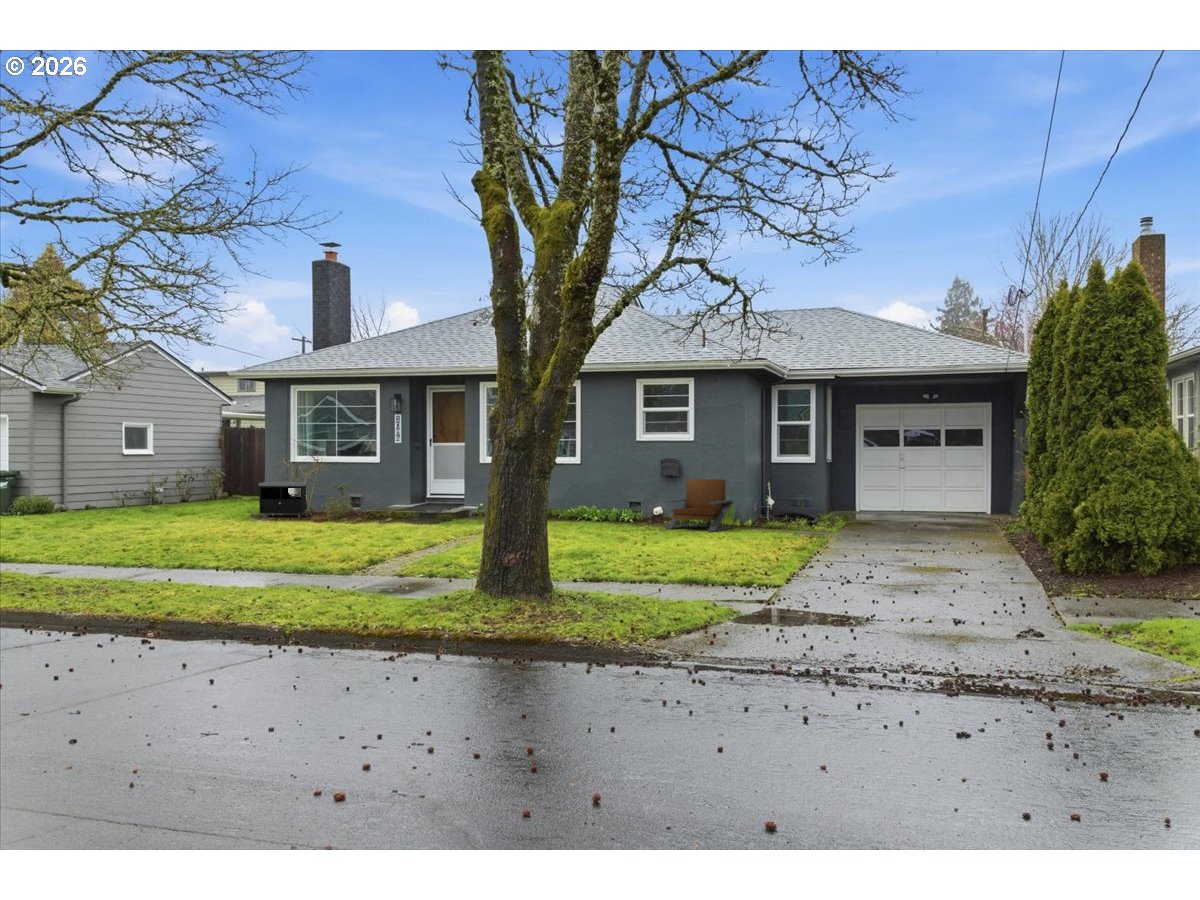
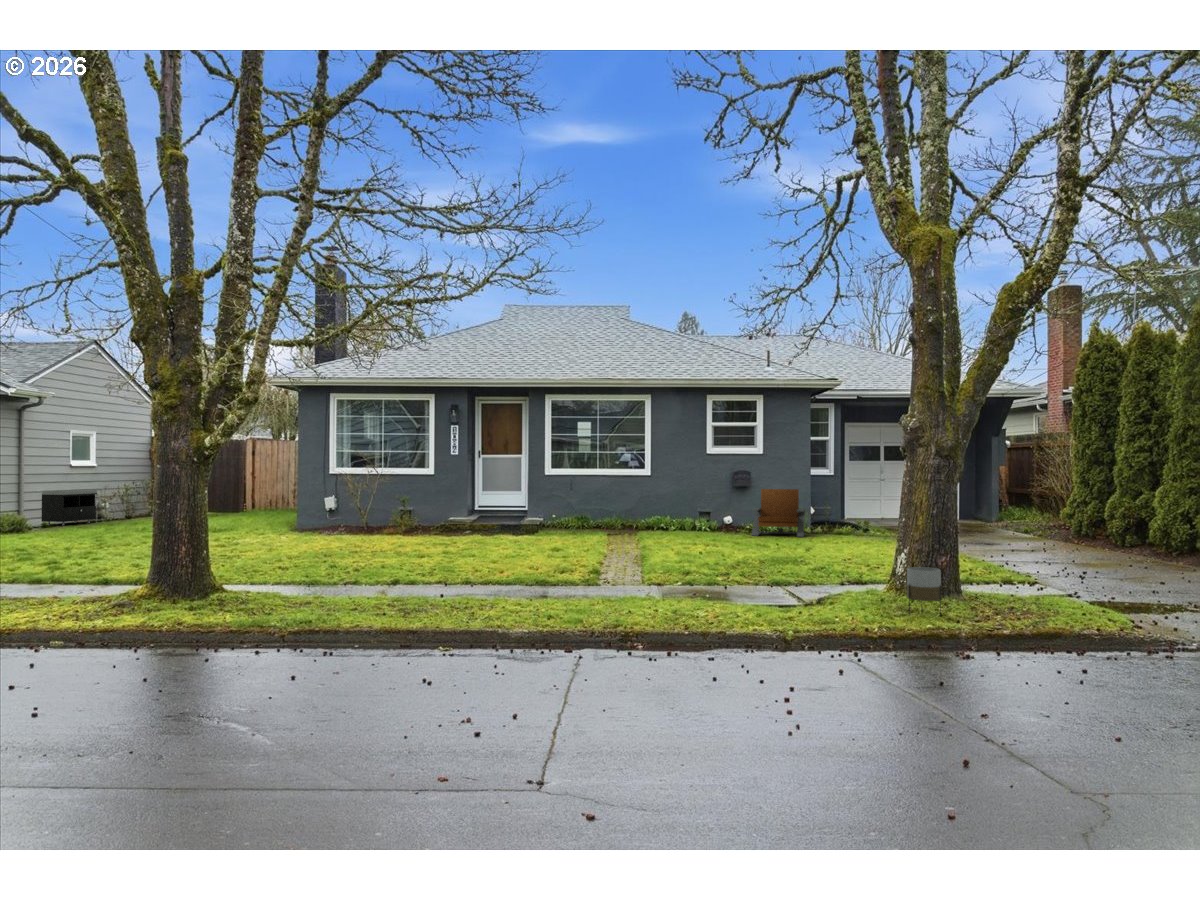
storage bench: present [259,482,312,517] -> present [41,490,97,525]
planter: none [479,568,513,619] -> present [907,567,941,615]

